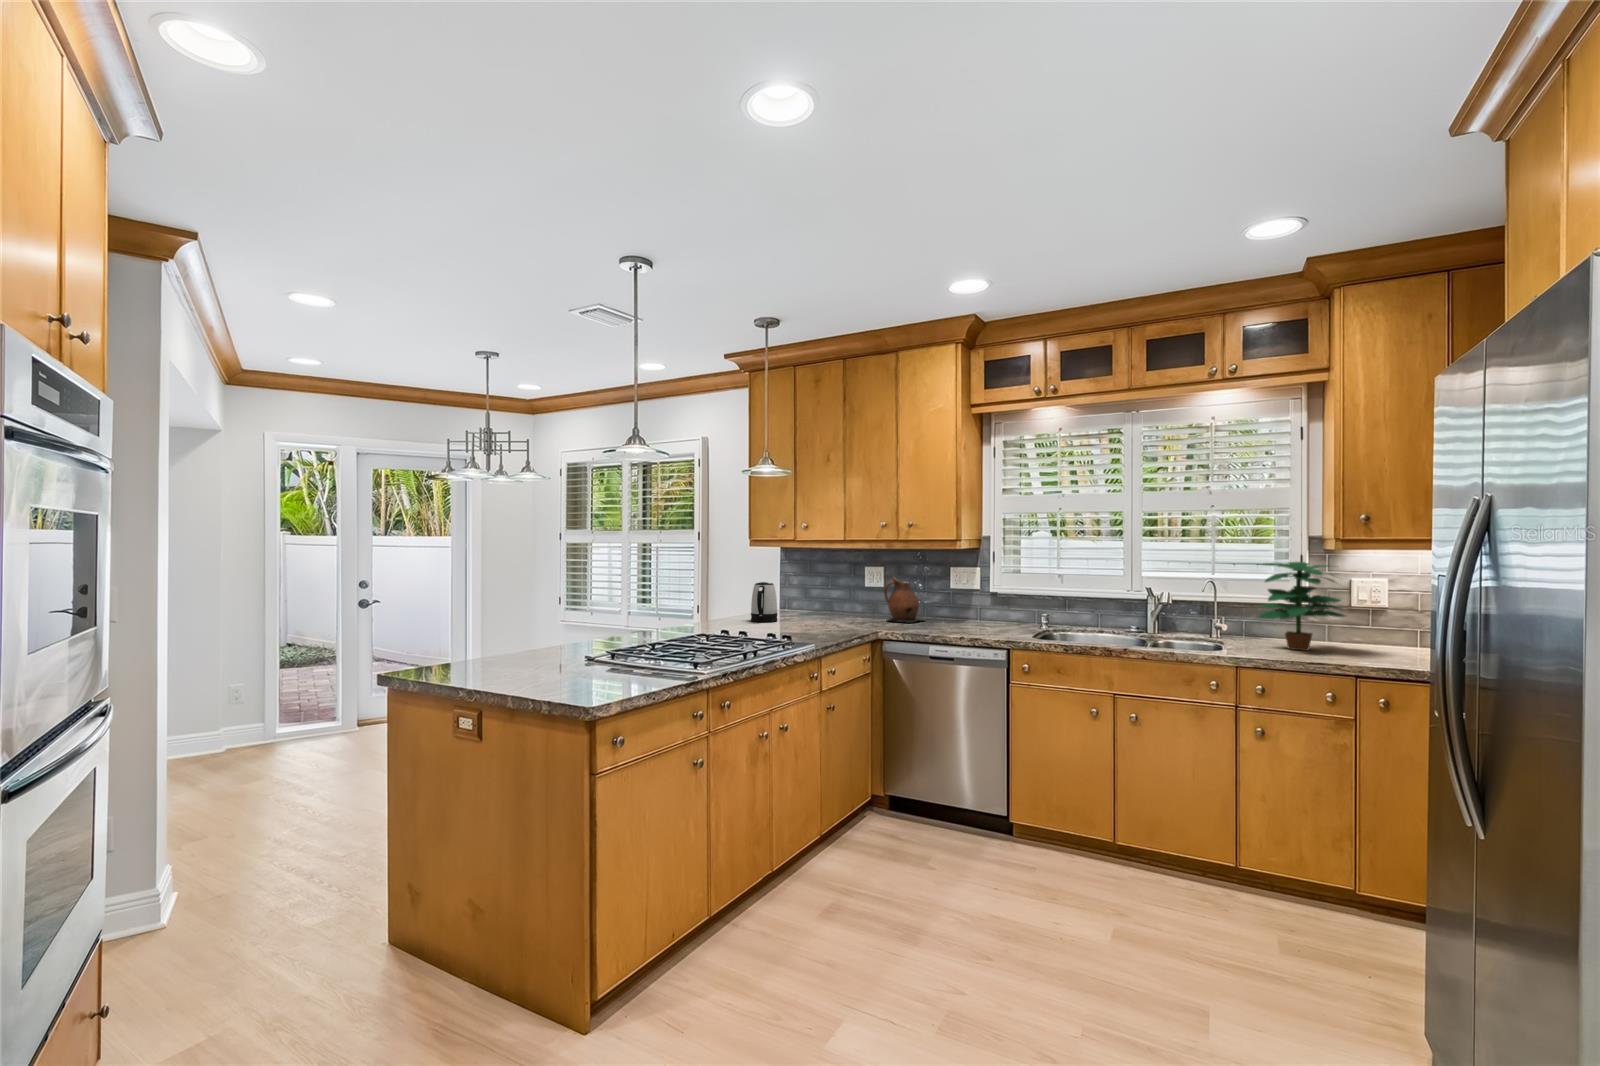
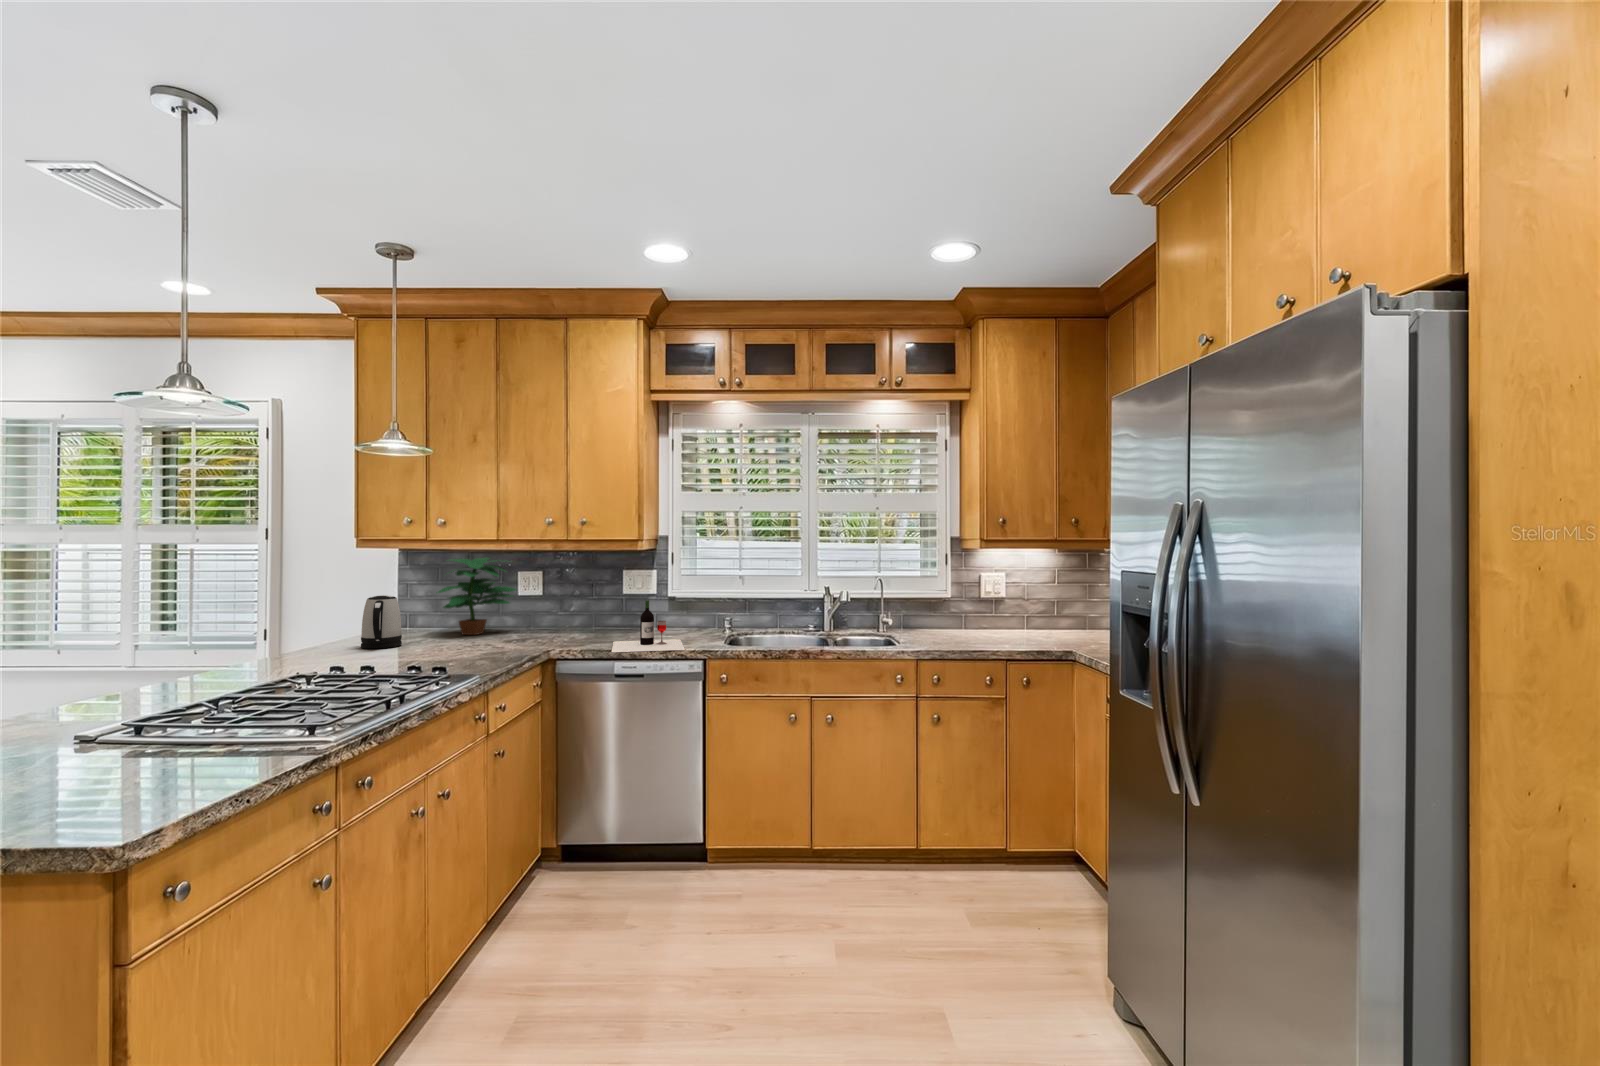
potted plant: present [1259,562,1345,651] -> present [436,557,517,635]
ceramic pitcher: present [884,578,922,622] -> none [545,583,594,636]
wine bottle: none [925,594,994,639] -> present [612,600,685,652]

